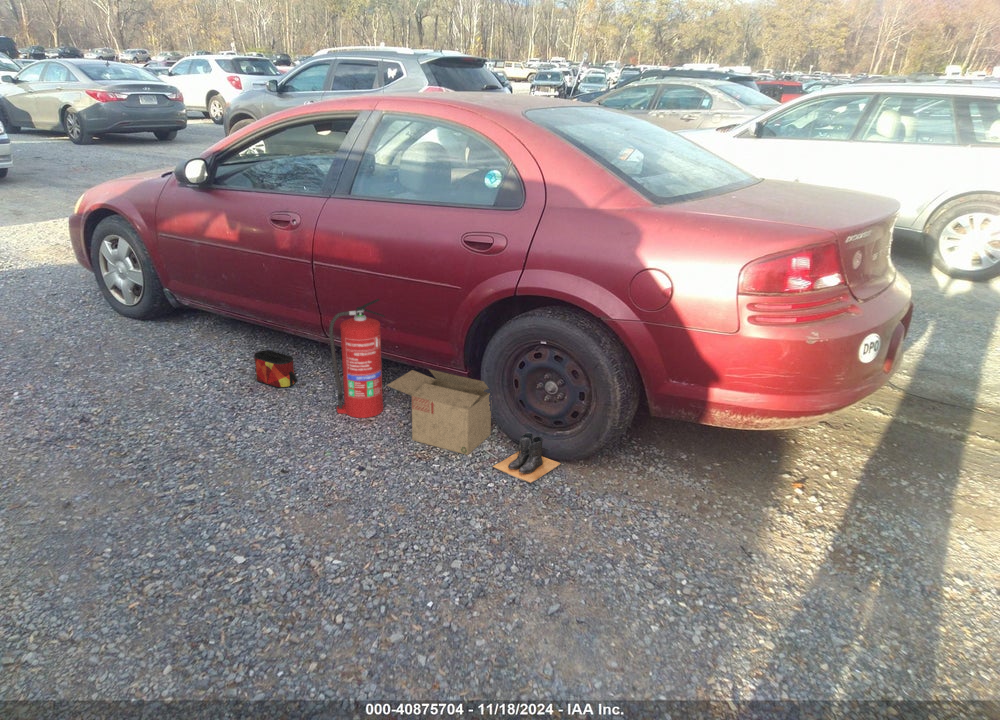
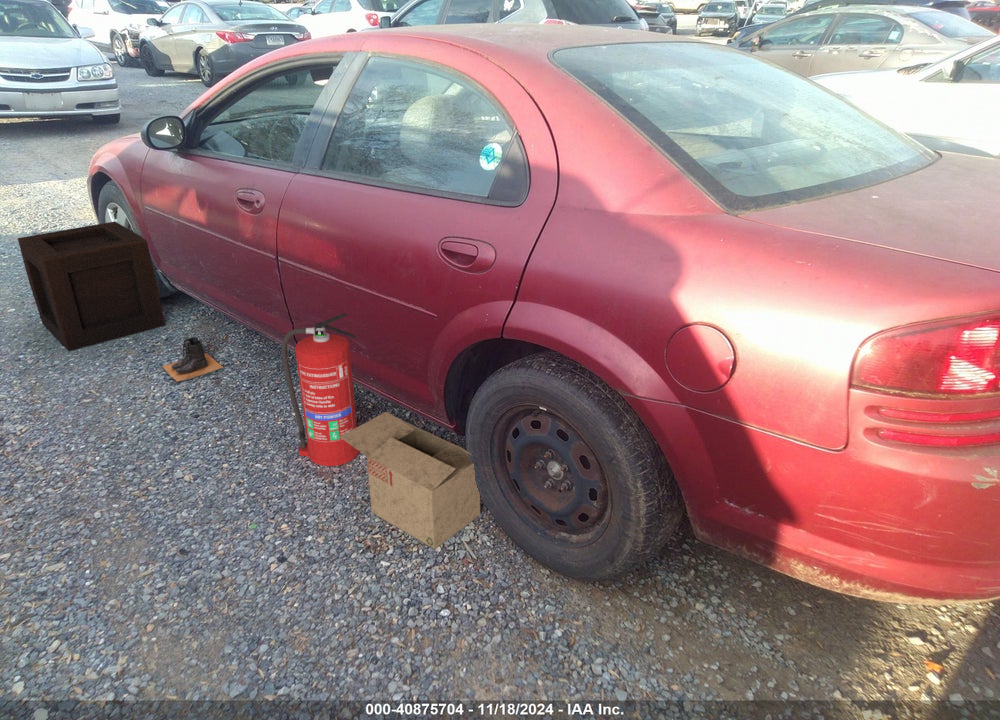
wooden crate: none [32,254,165,362] -> present [18,222,165,351]
bag: present [254,350,298,388] -> none [226,357,275,408]
boots: present [493,433,561,484] -> present [162,337,223,382]

